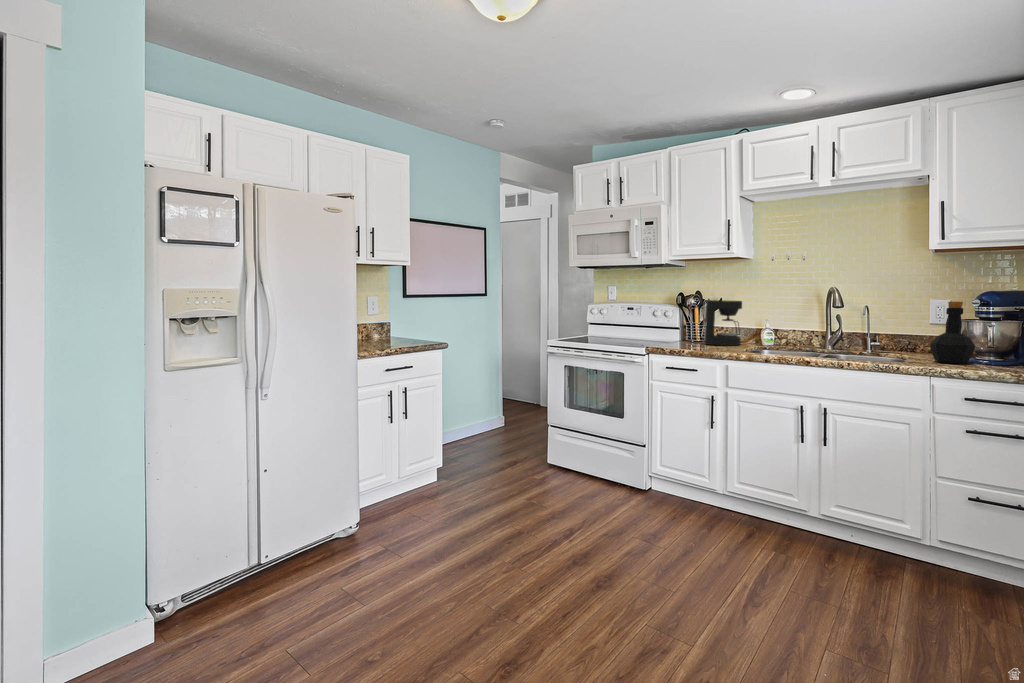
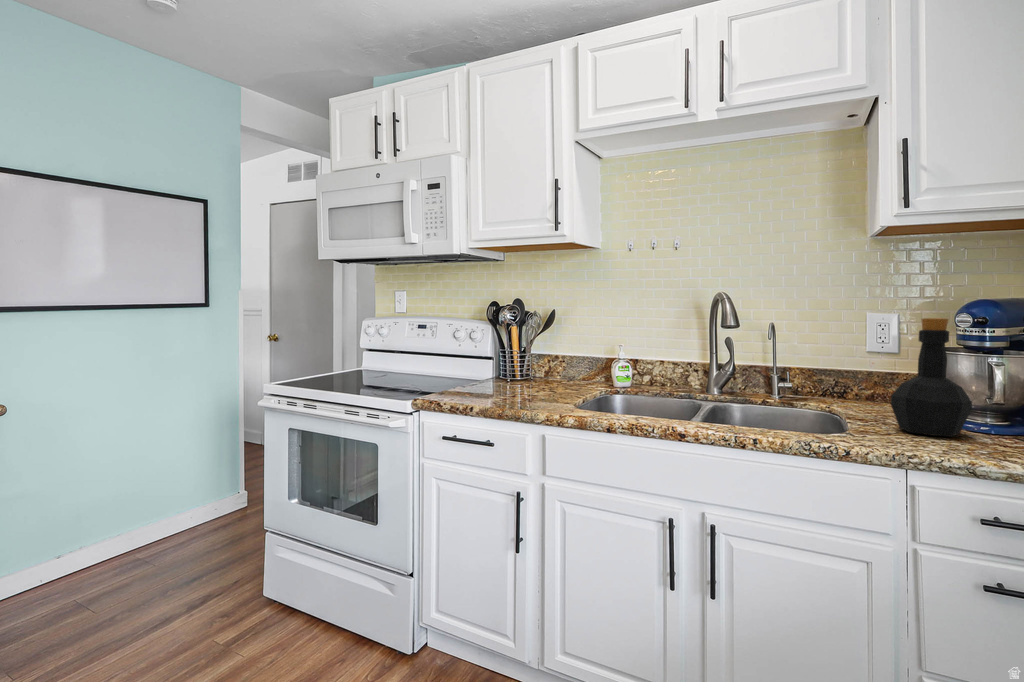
coffee maker: present [705,300,742,346] -> none [528,314,583,388]

